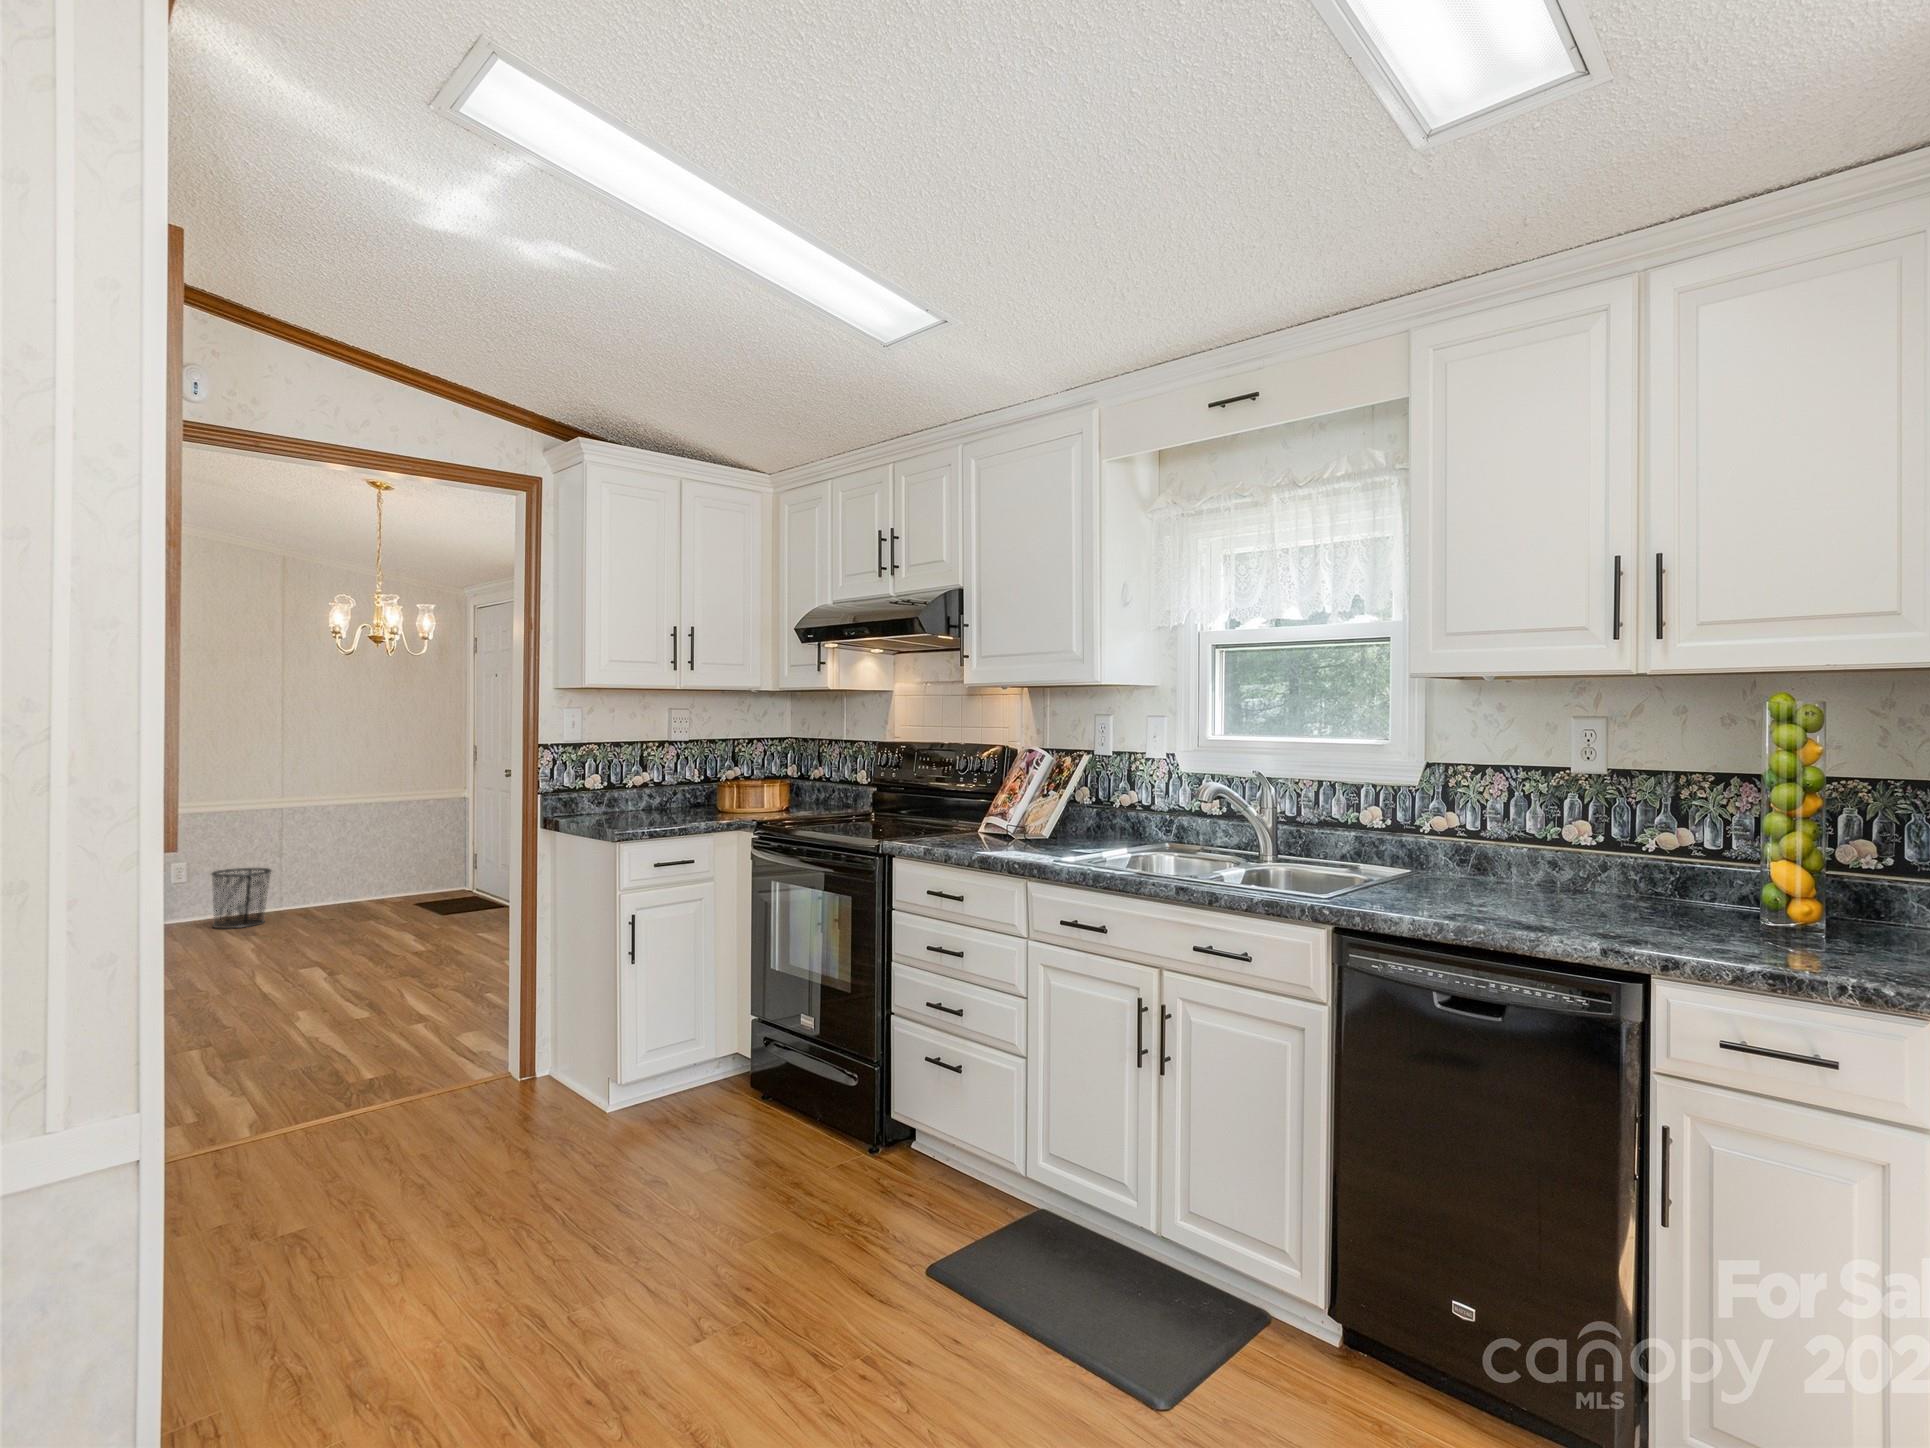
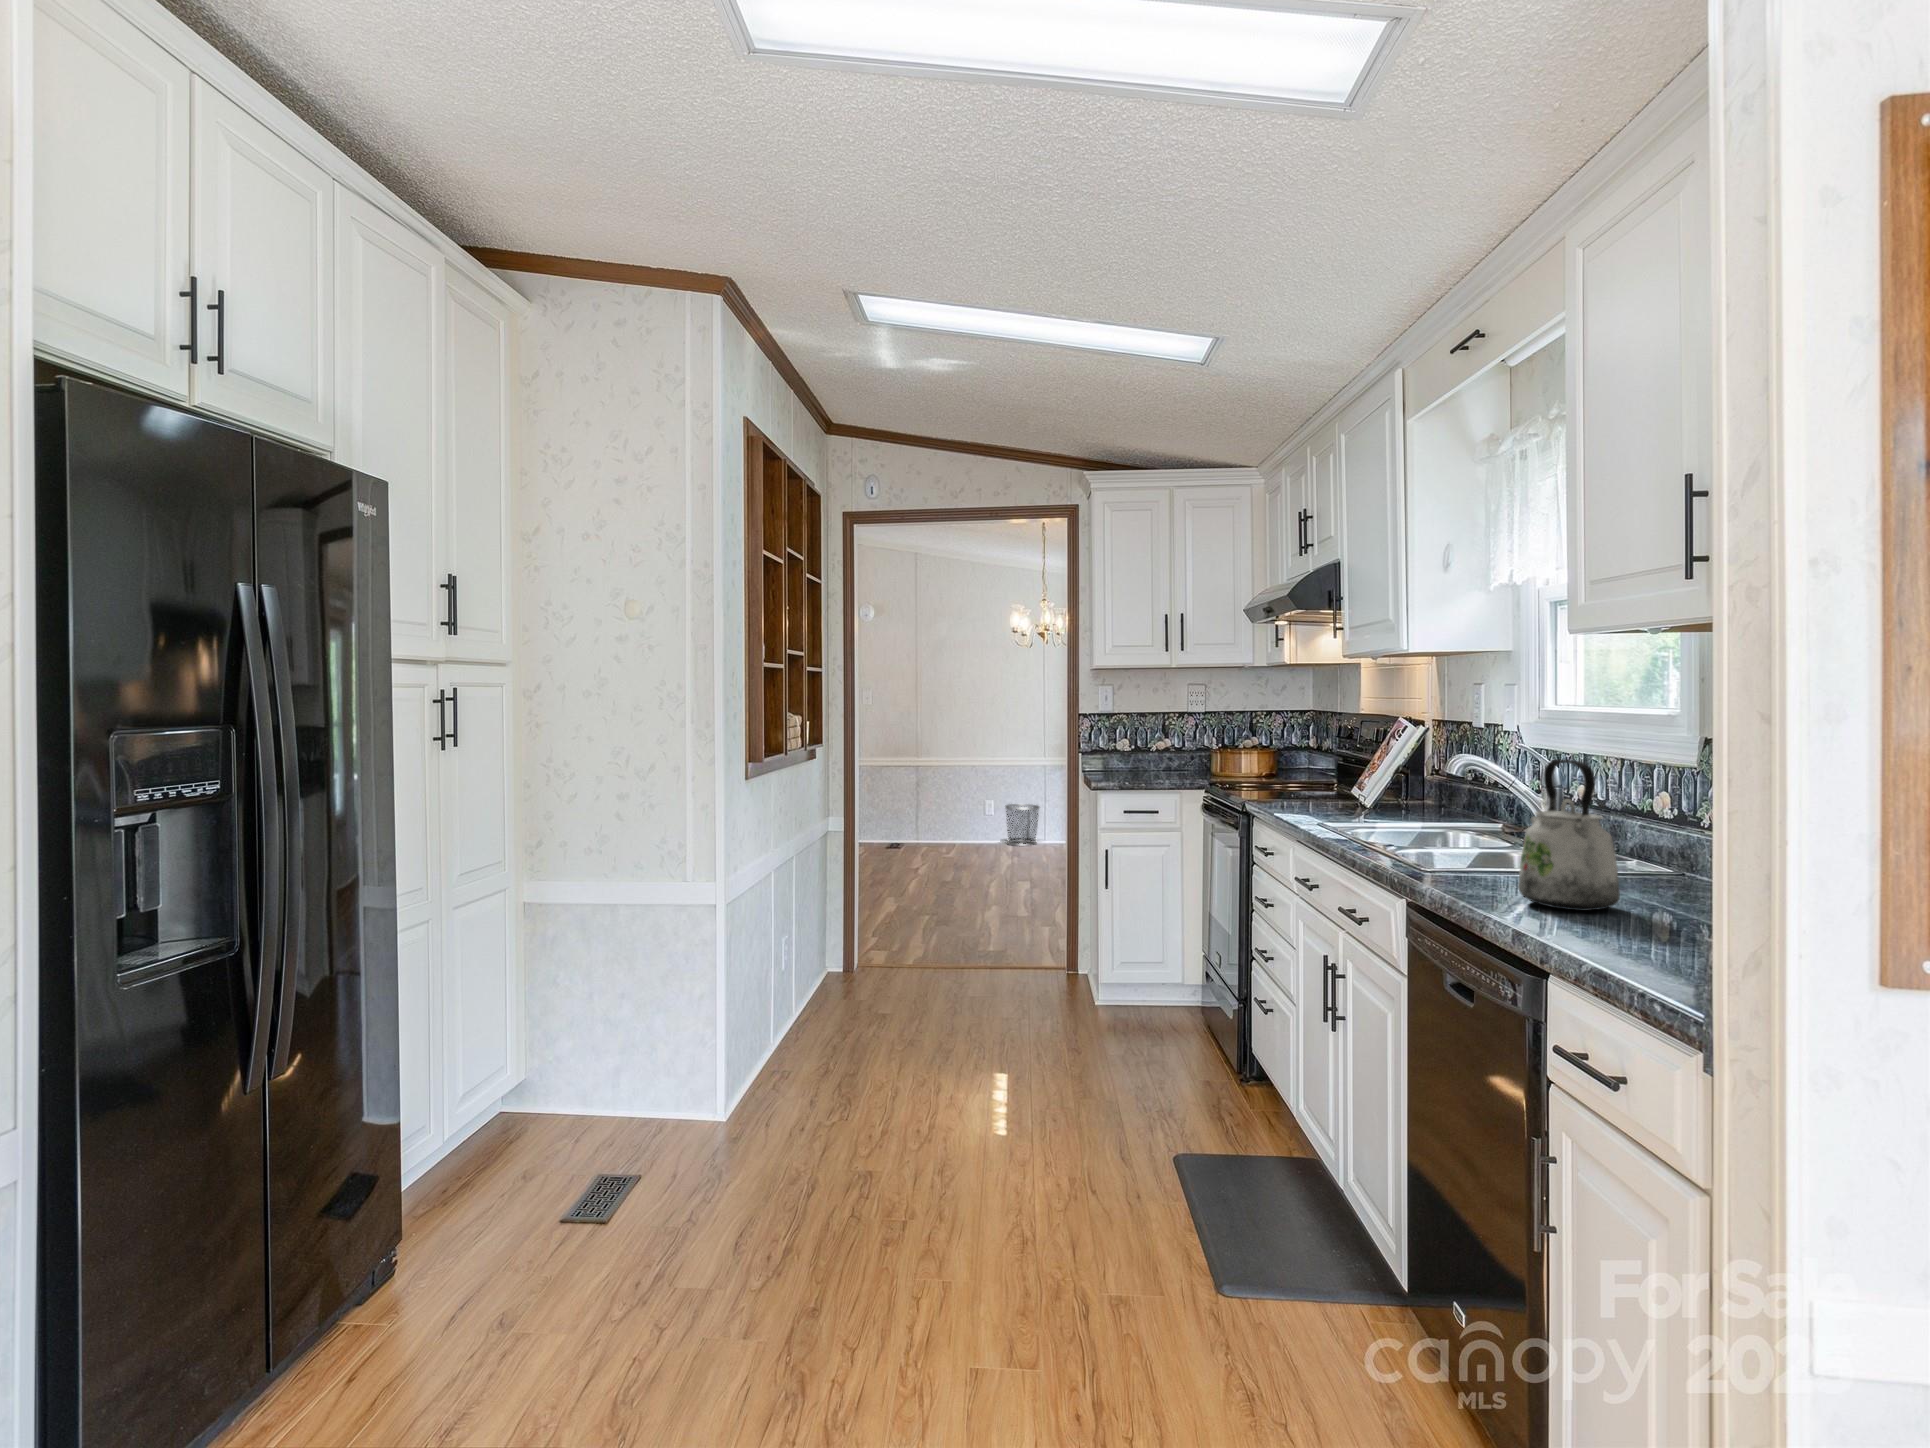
kettle: none [1437,785,1543,915] -> present [1518,759,1620,911]

